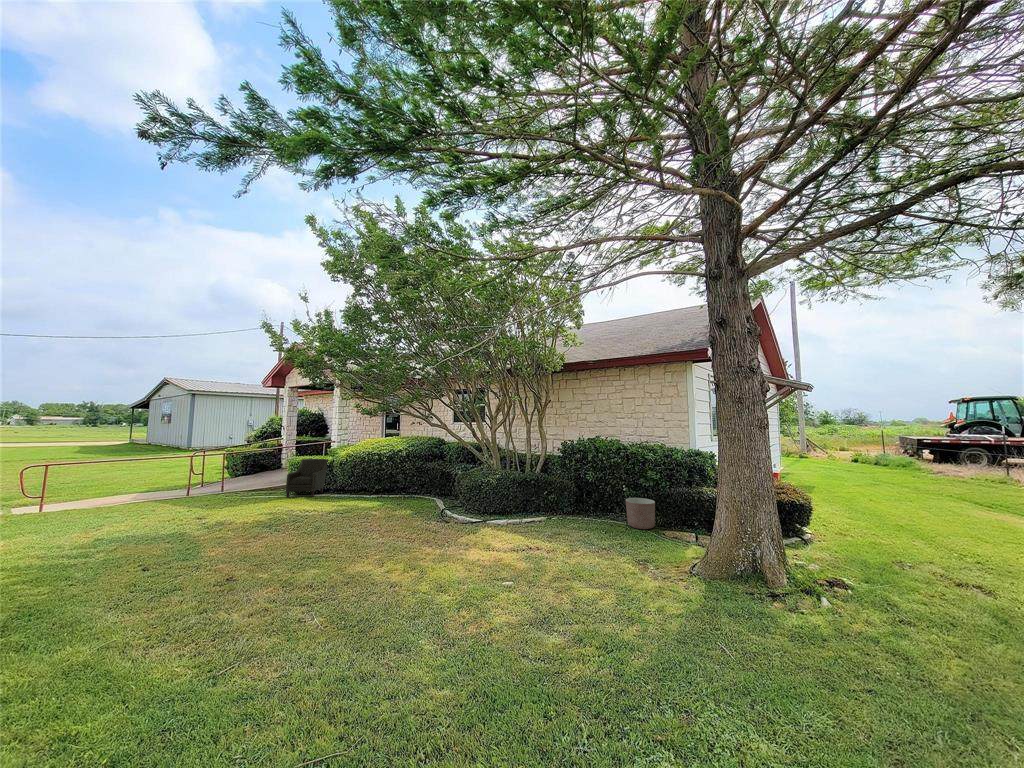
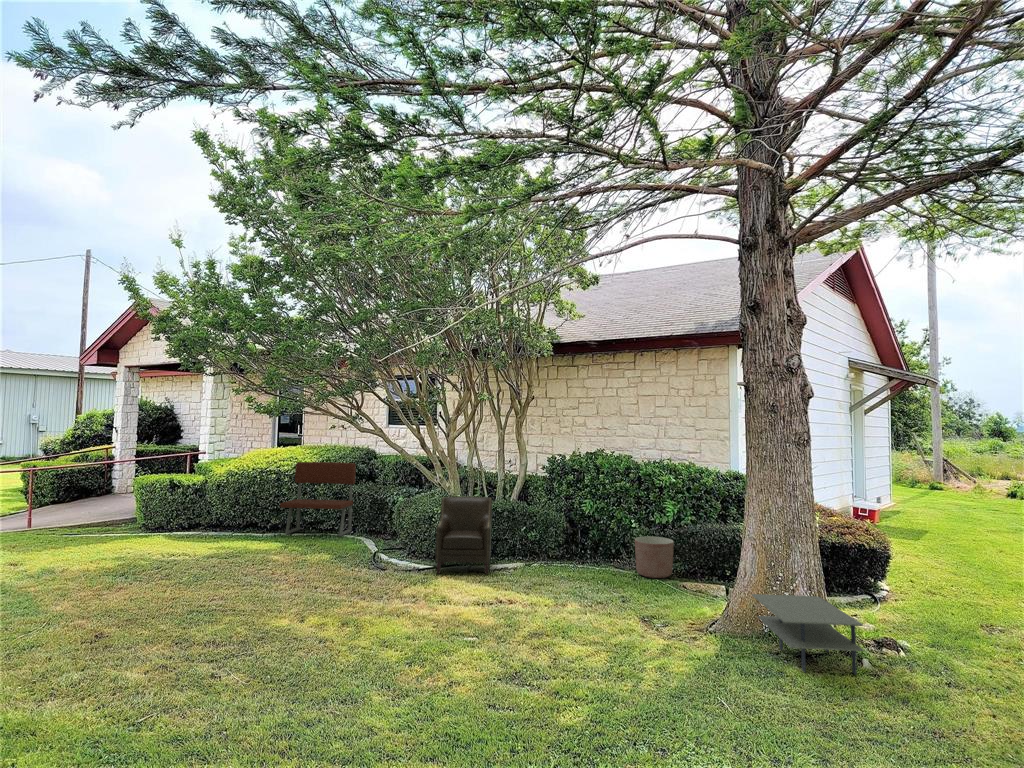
bench: none [380,447,430,497] -> present [280,462,356,536]
chair: present [286,459,328,498] -> present [435,496,492,574]
side table: none [736,550,855,627] -> present [752,594,864,675]

